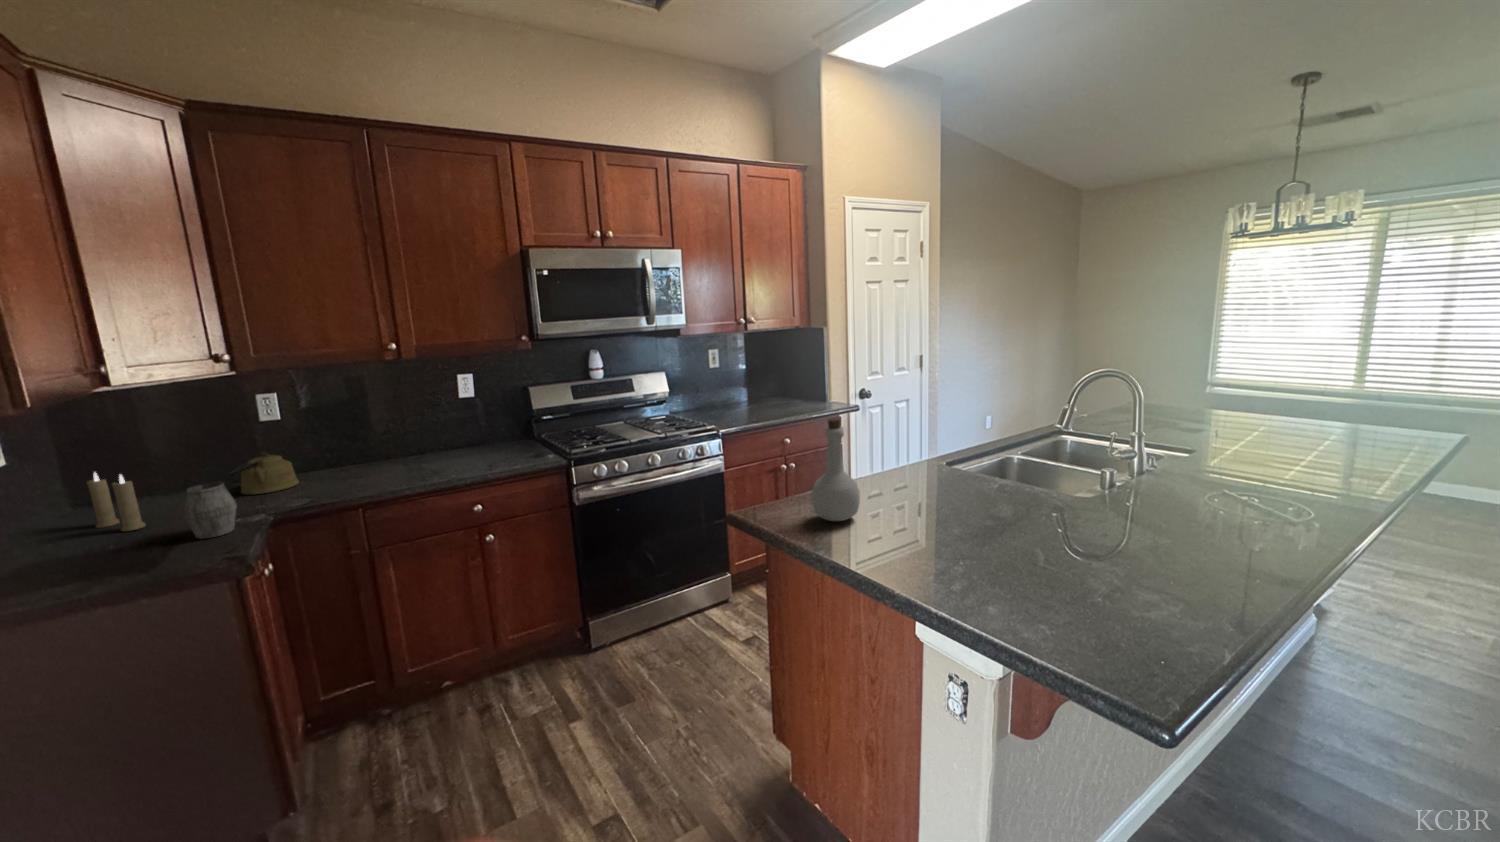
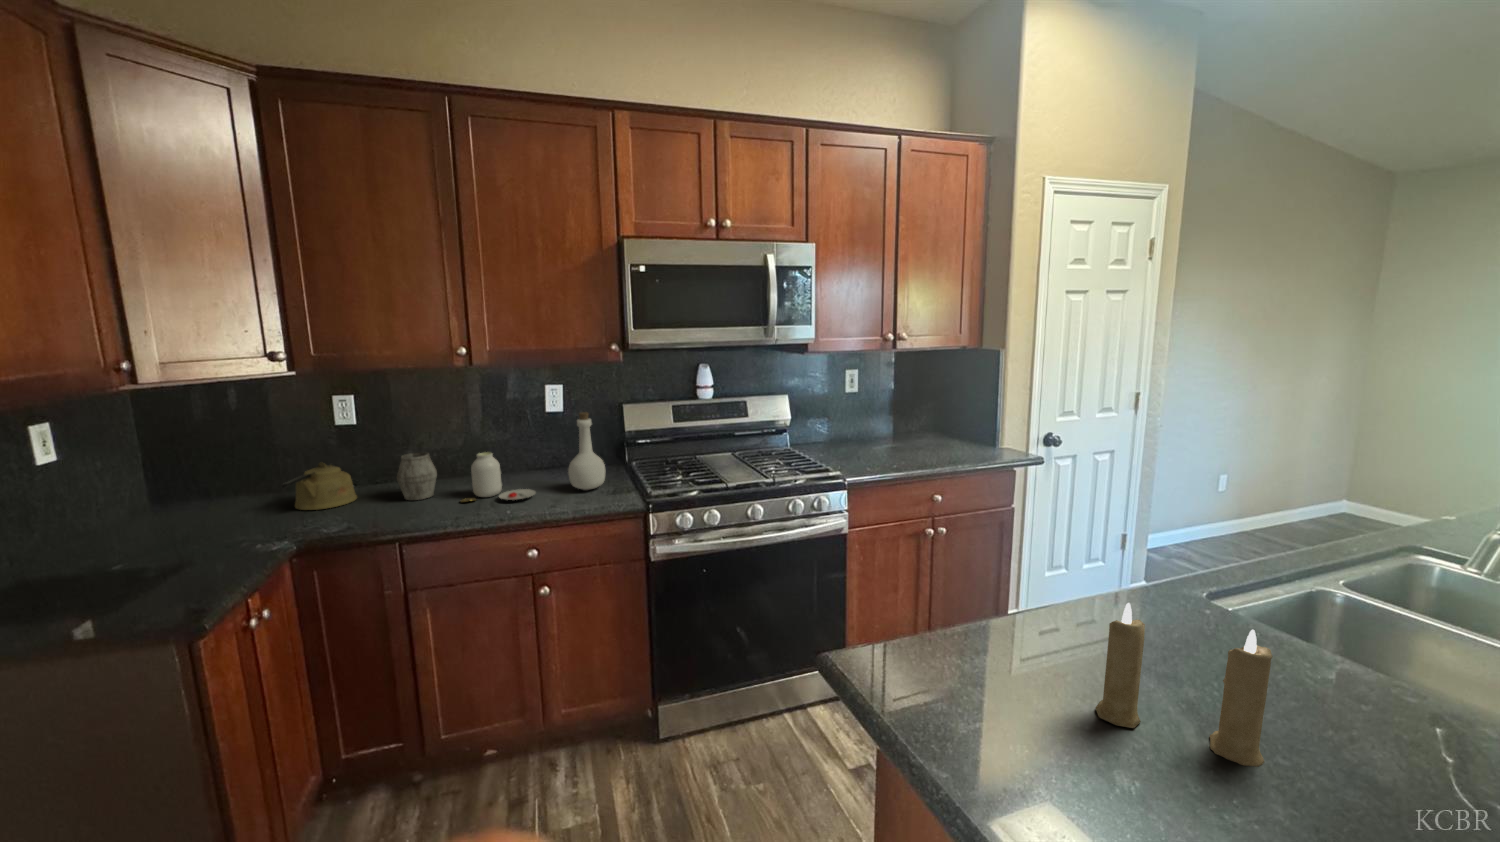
bottle: present [812,418,860,521] -> present [568,412,606,490]
jar: none [403,432,470,475] -> present [460,452,536,502]
candle: present [87,473,146,531] -> present [1095,603,1273,767]
mug: present [183,482,237,539] -> present [397,452,437,500]

